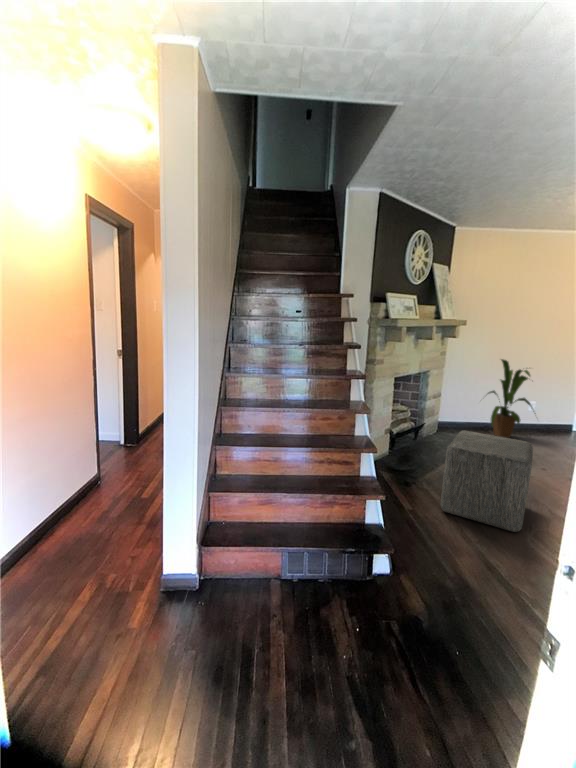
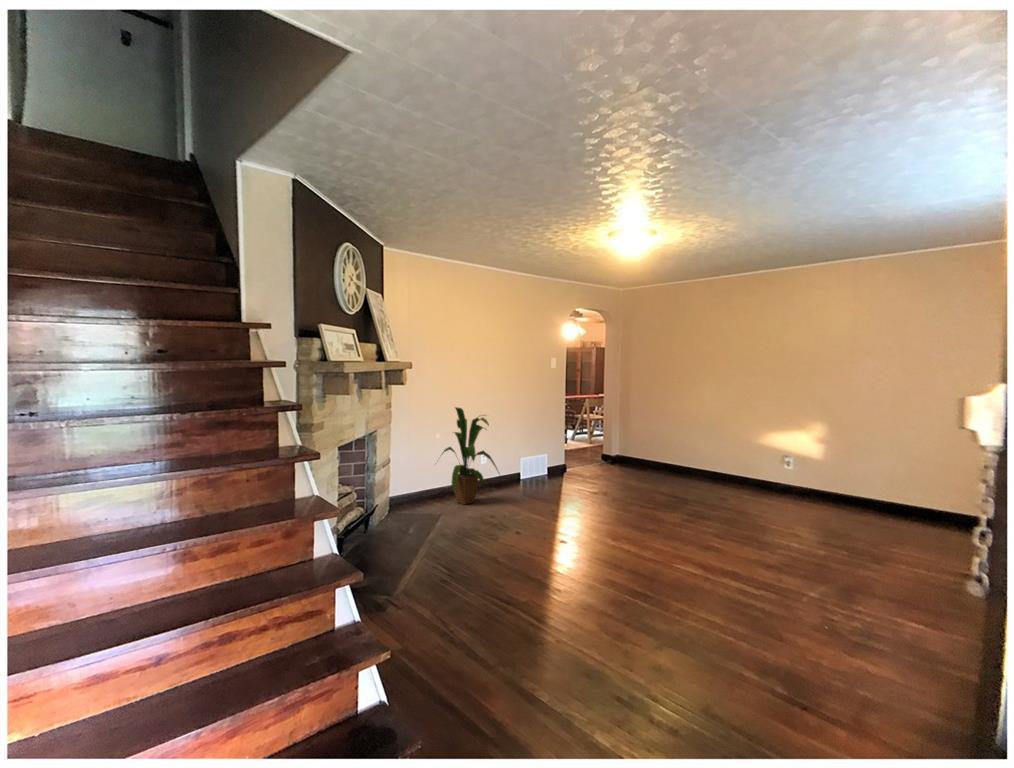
ottoman: present [441,430,533,532] -> none [440,506,540,632]

